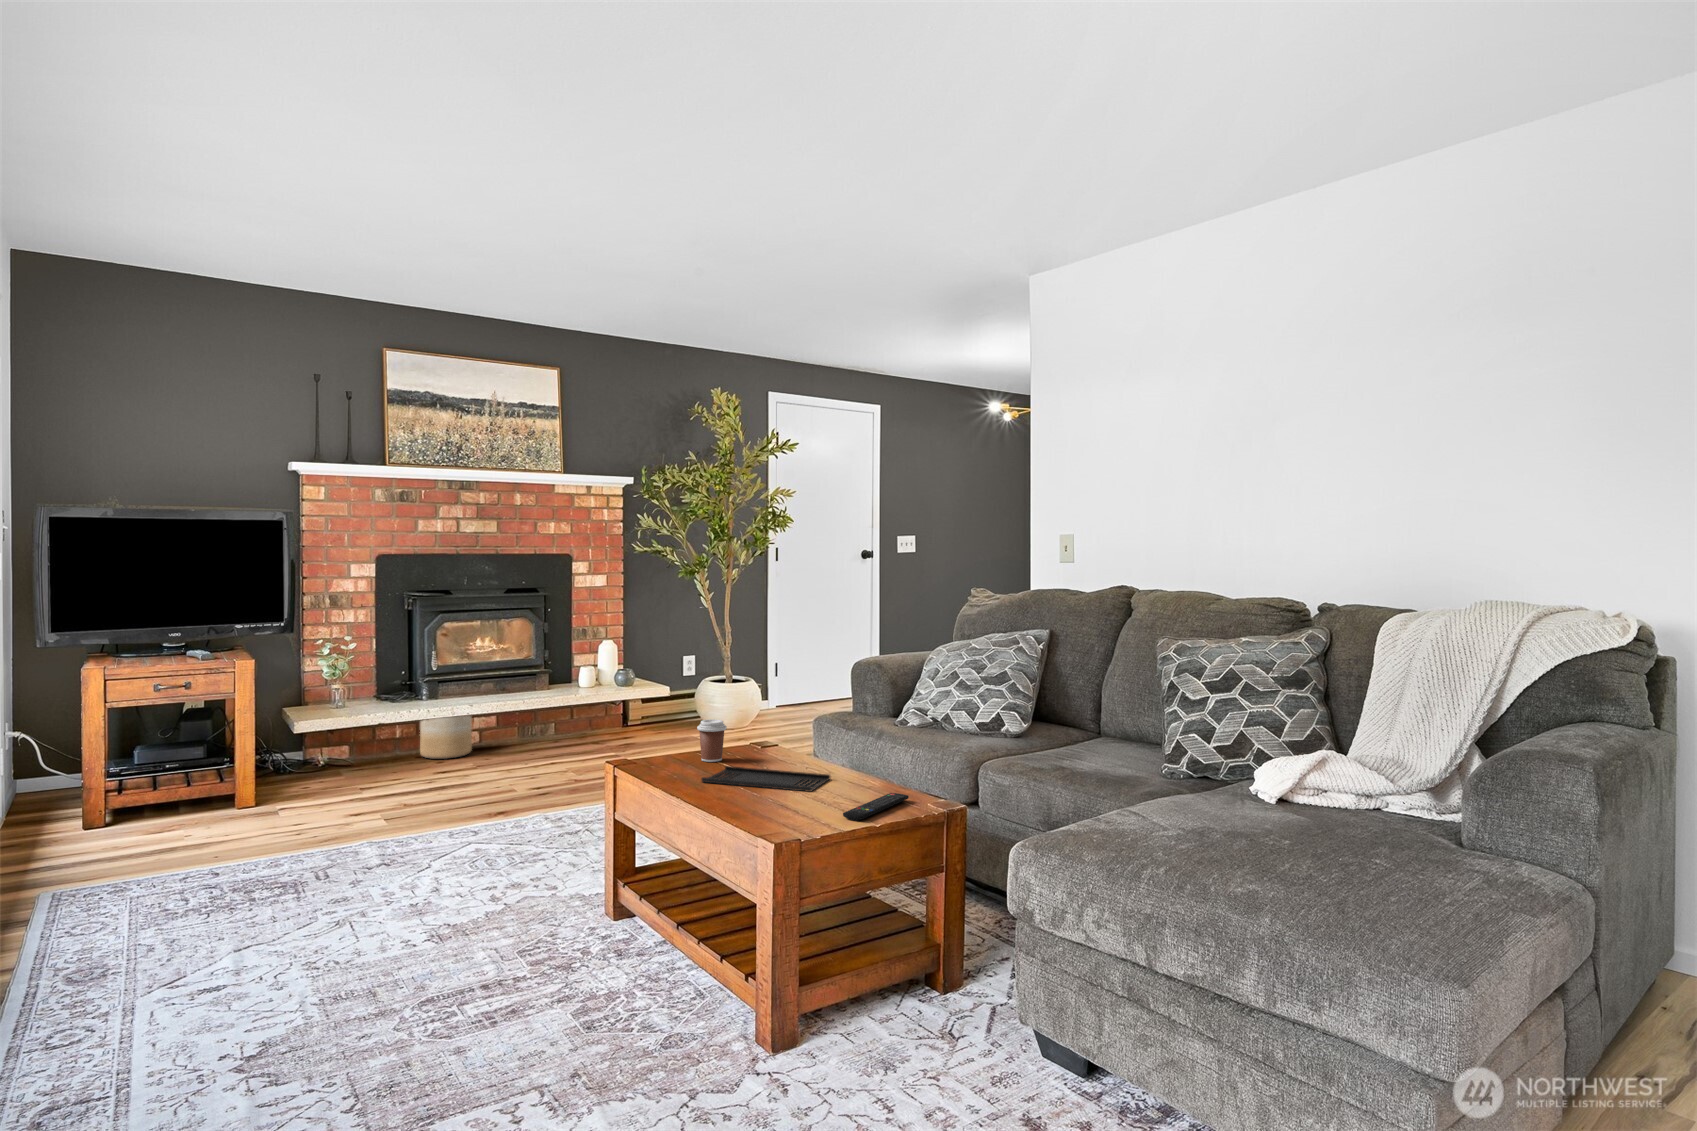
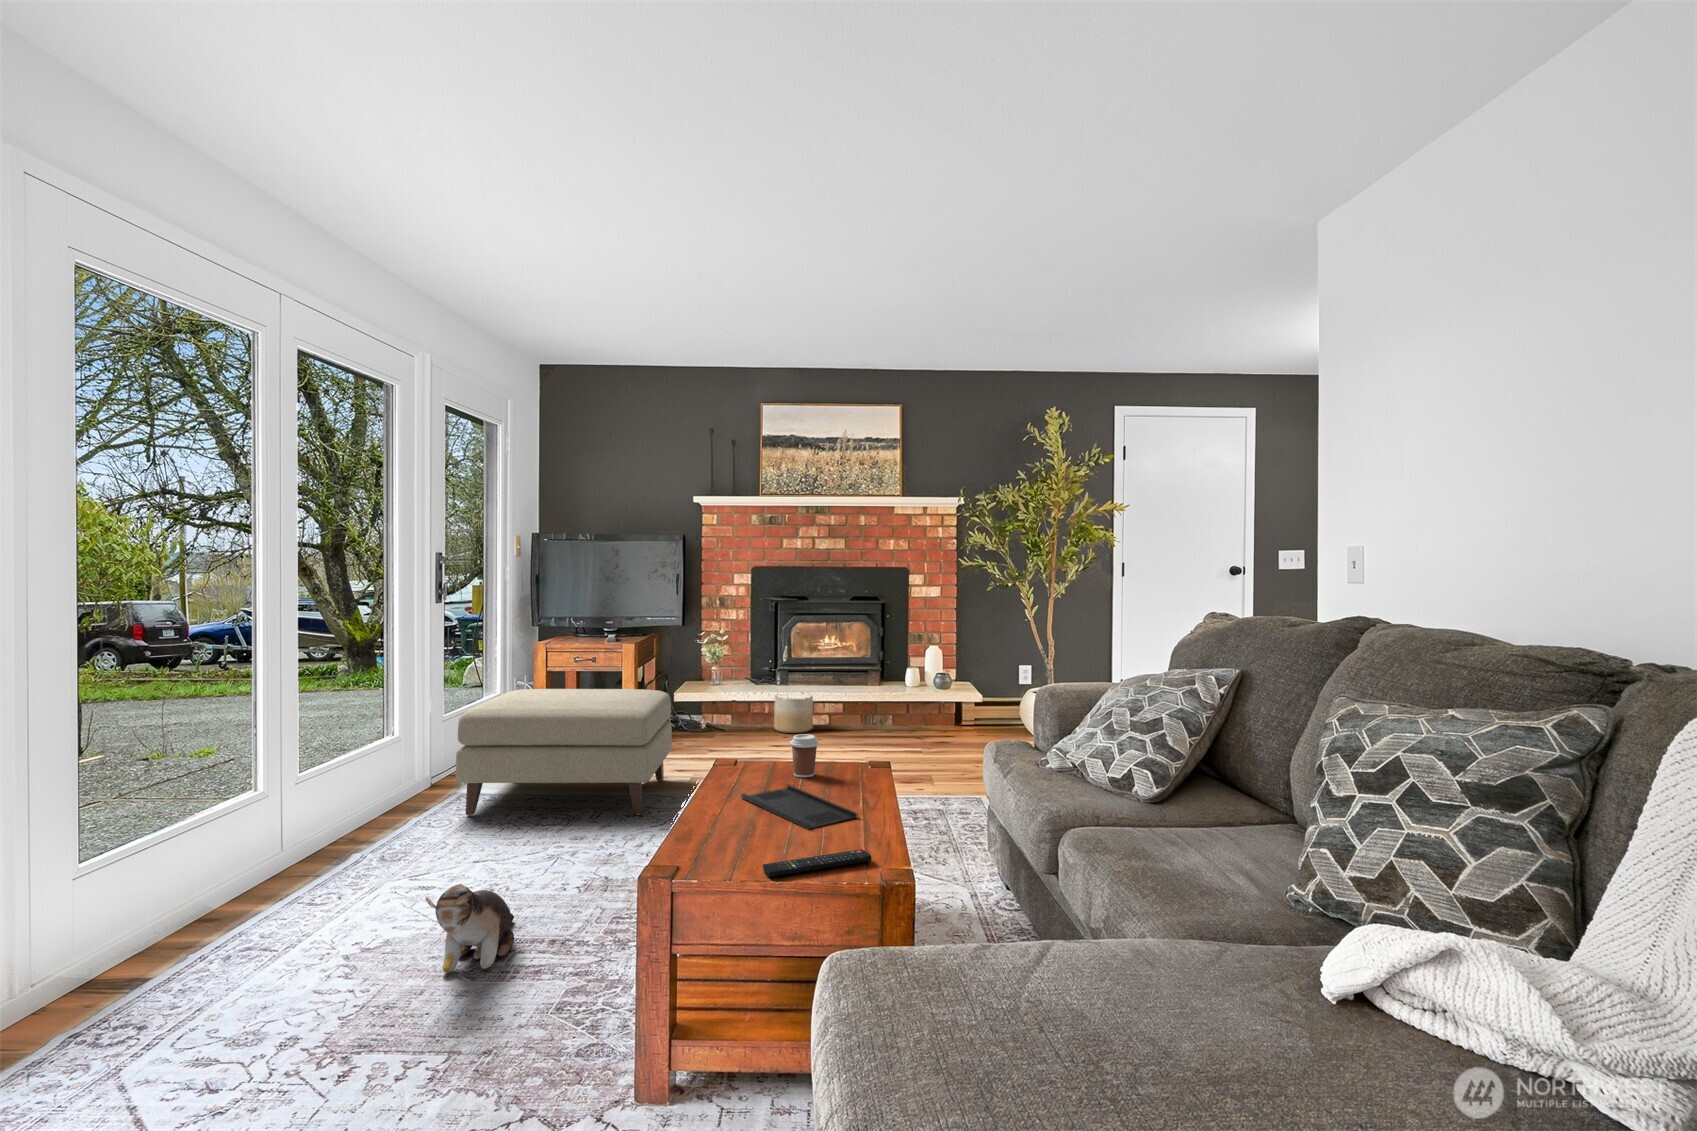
ottoman: none [110,712,402,906] -> present [456,689,672,816]
plush toy: none [385,922,461,1032] -> present [426,884,514,972]

